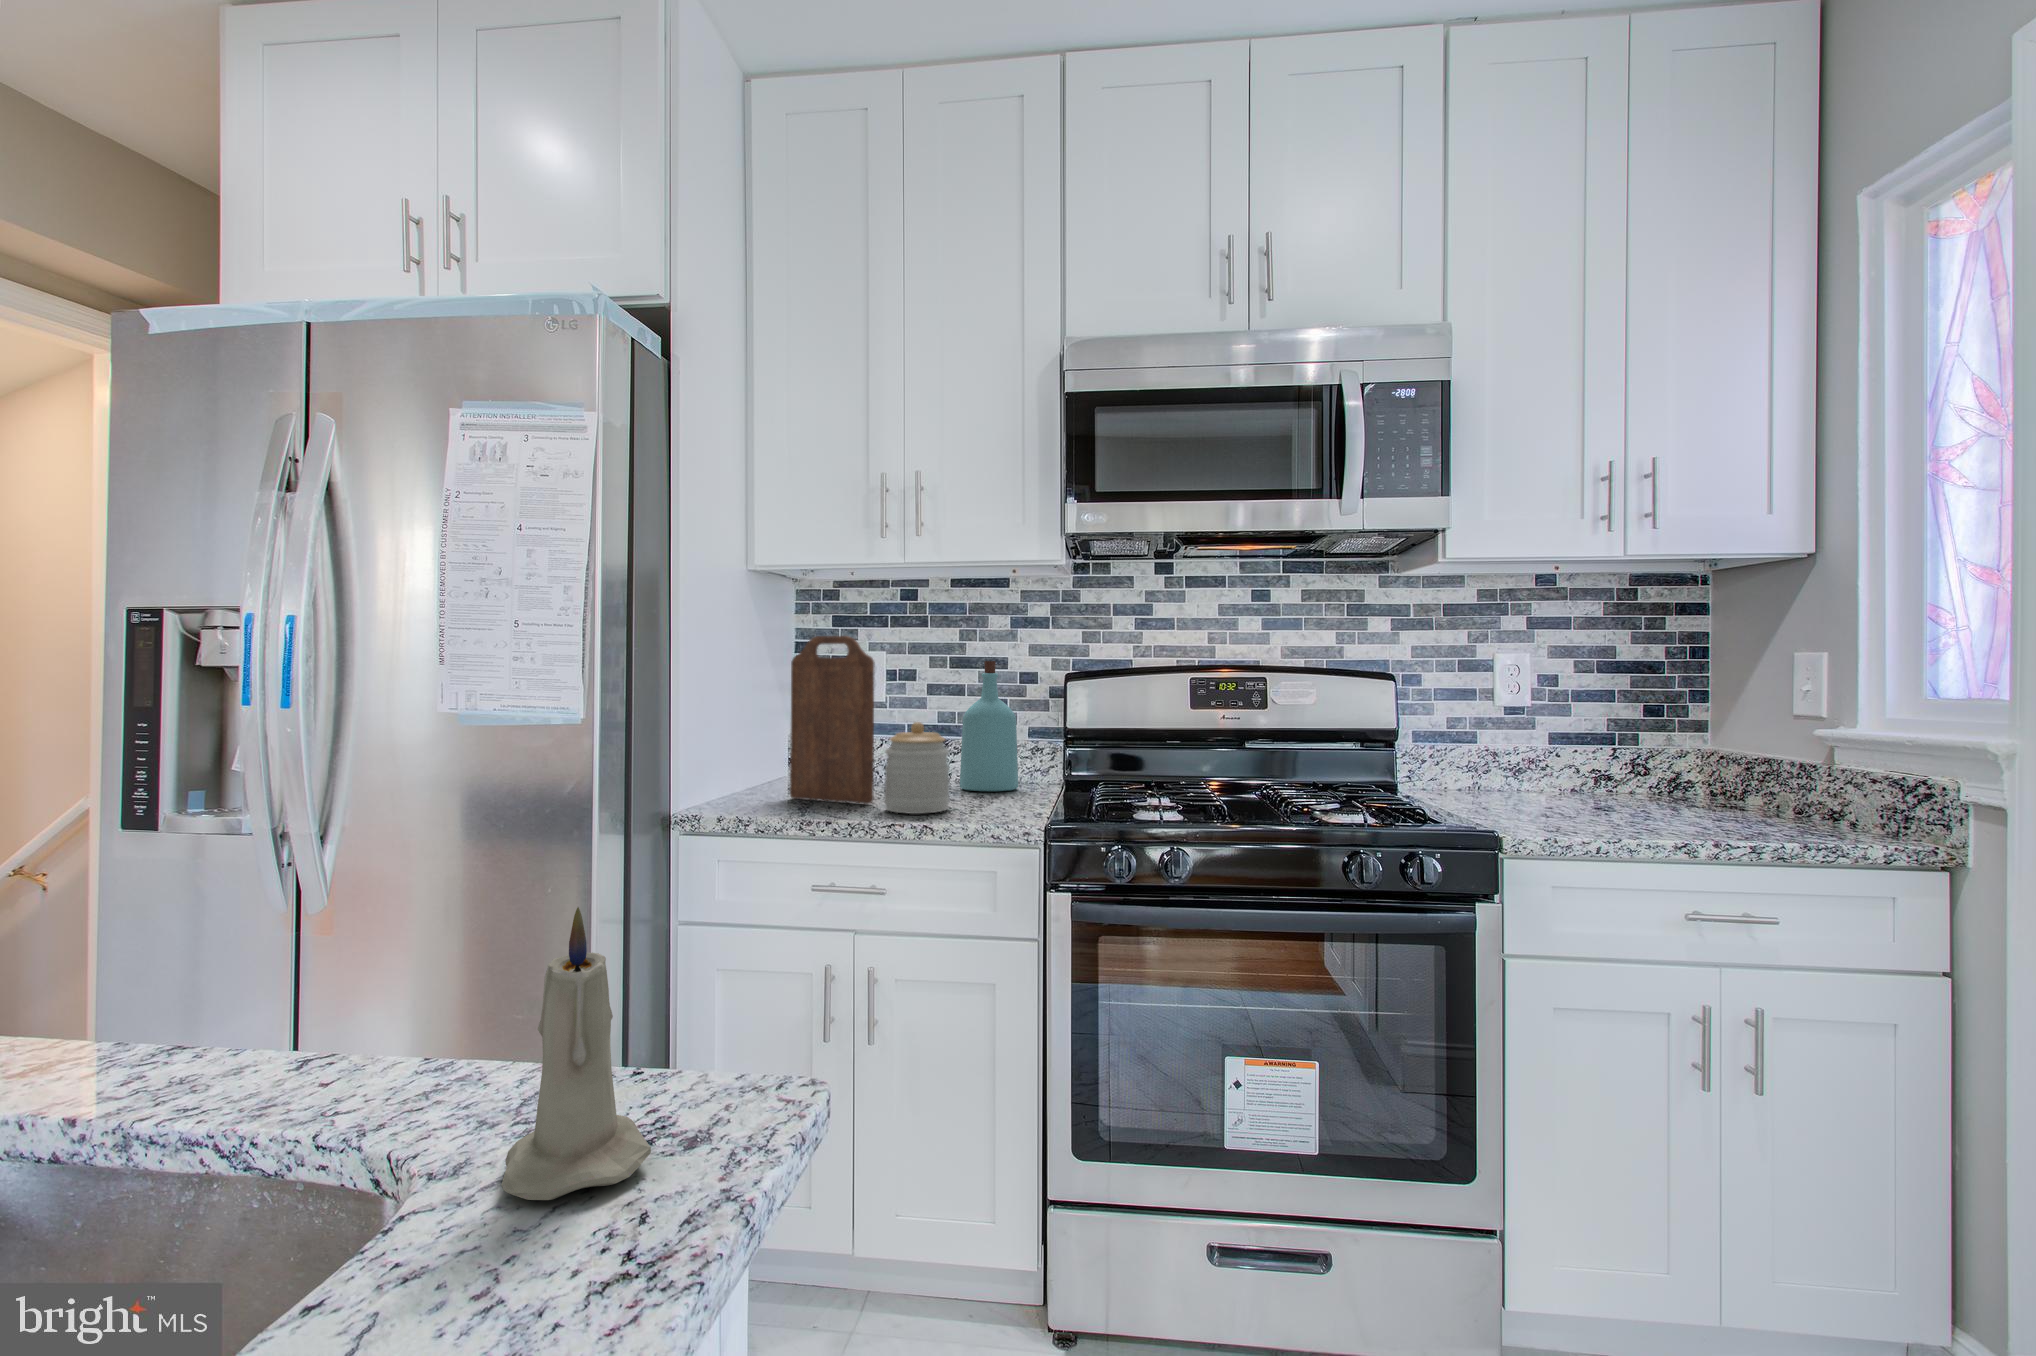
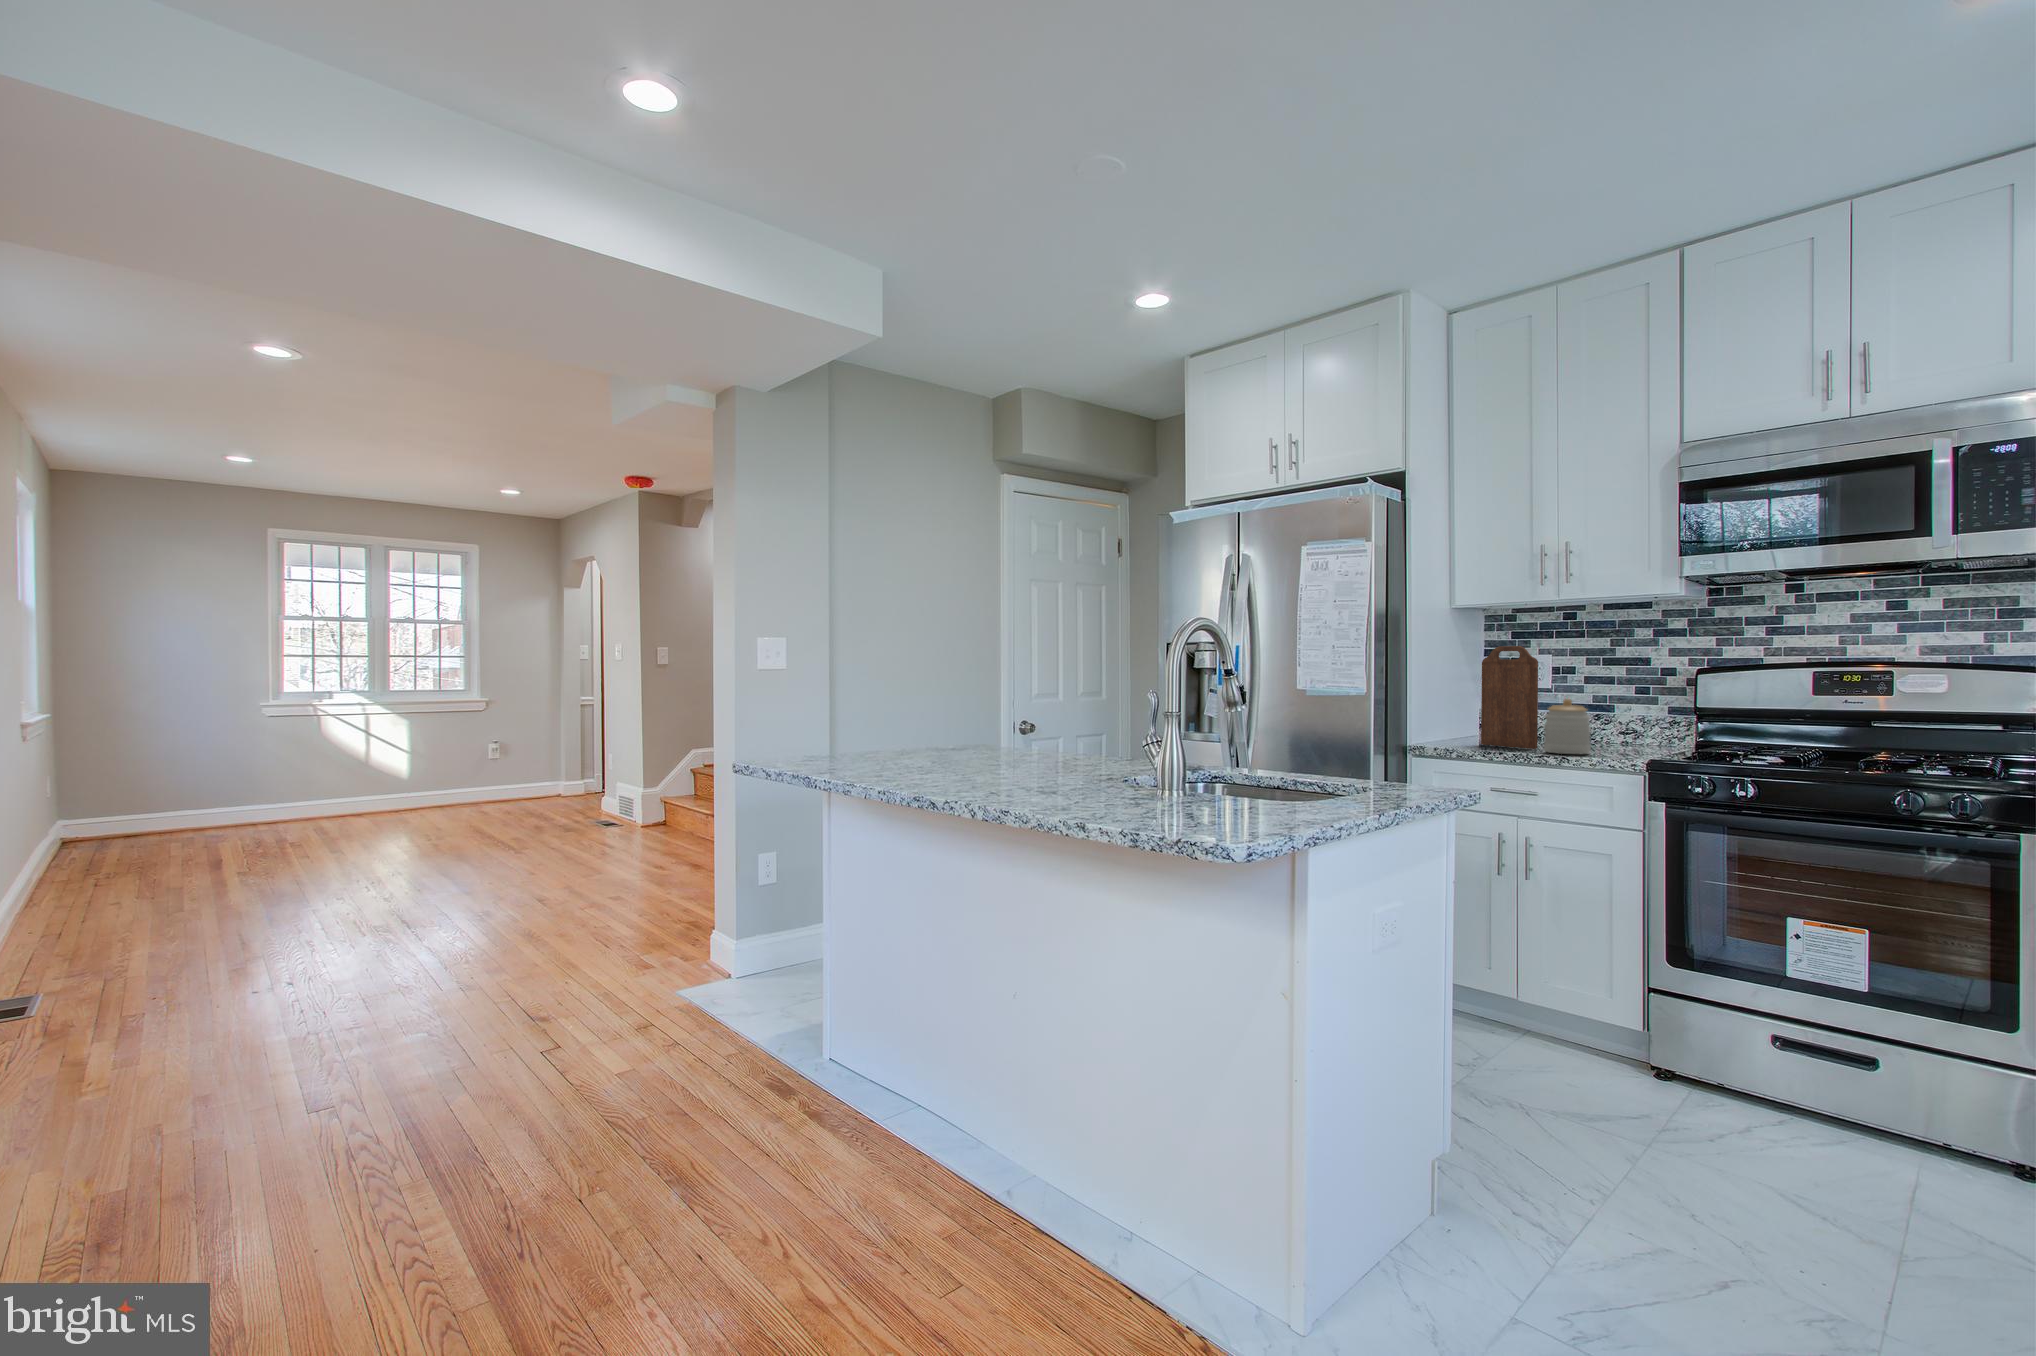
bottle: present [960,661,1018,791] -> none [1608,660,1657,750]
candle: present [501,907,651,1200] -> none [1396,727,1435,798]

